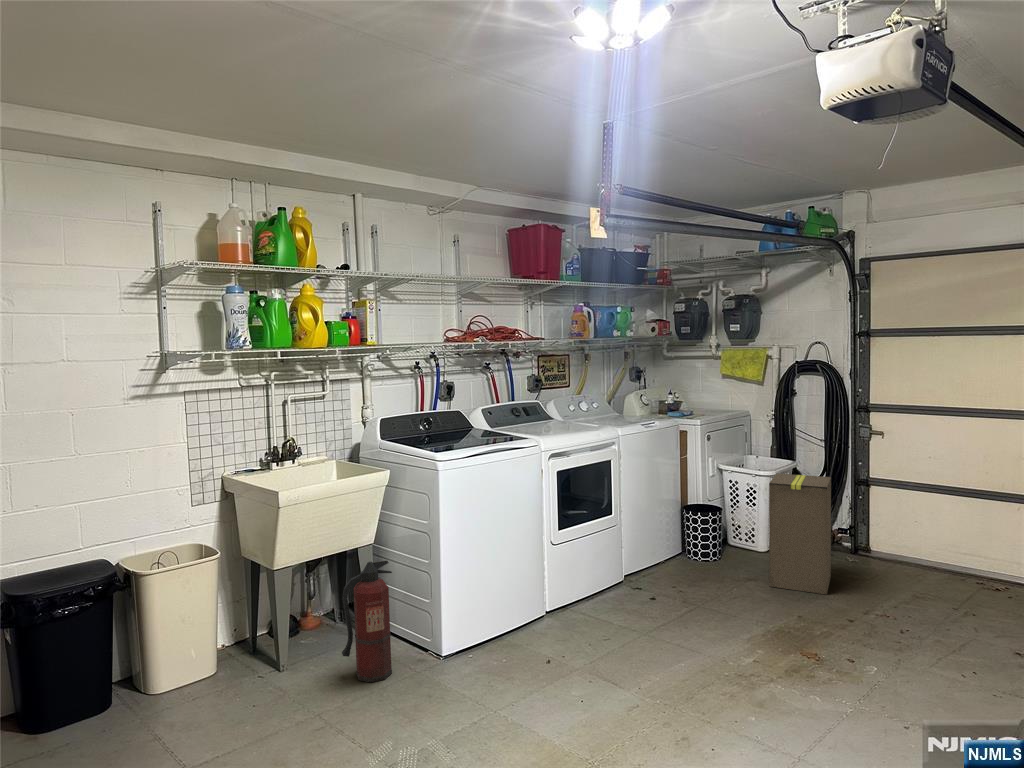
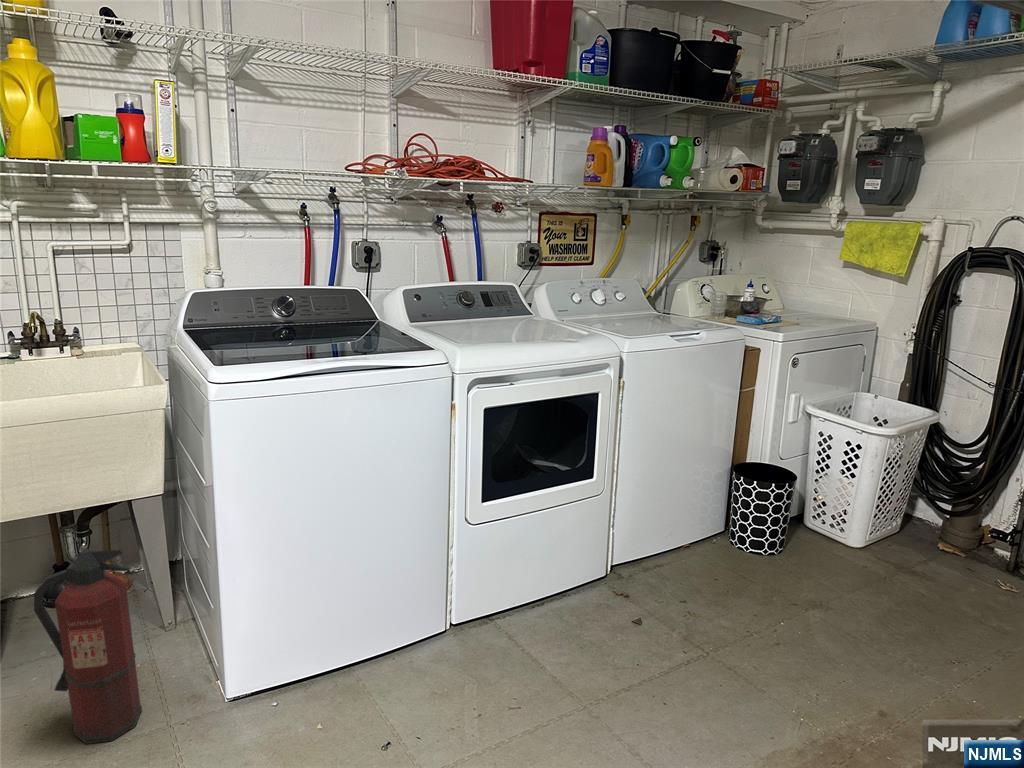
cardboard box: present [769,474,831,595] -> none [850,440,1002,666]

